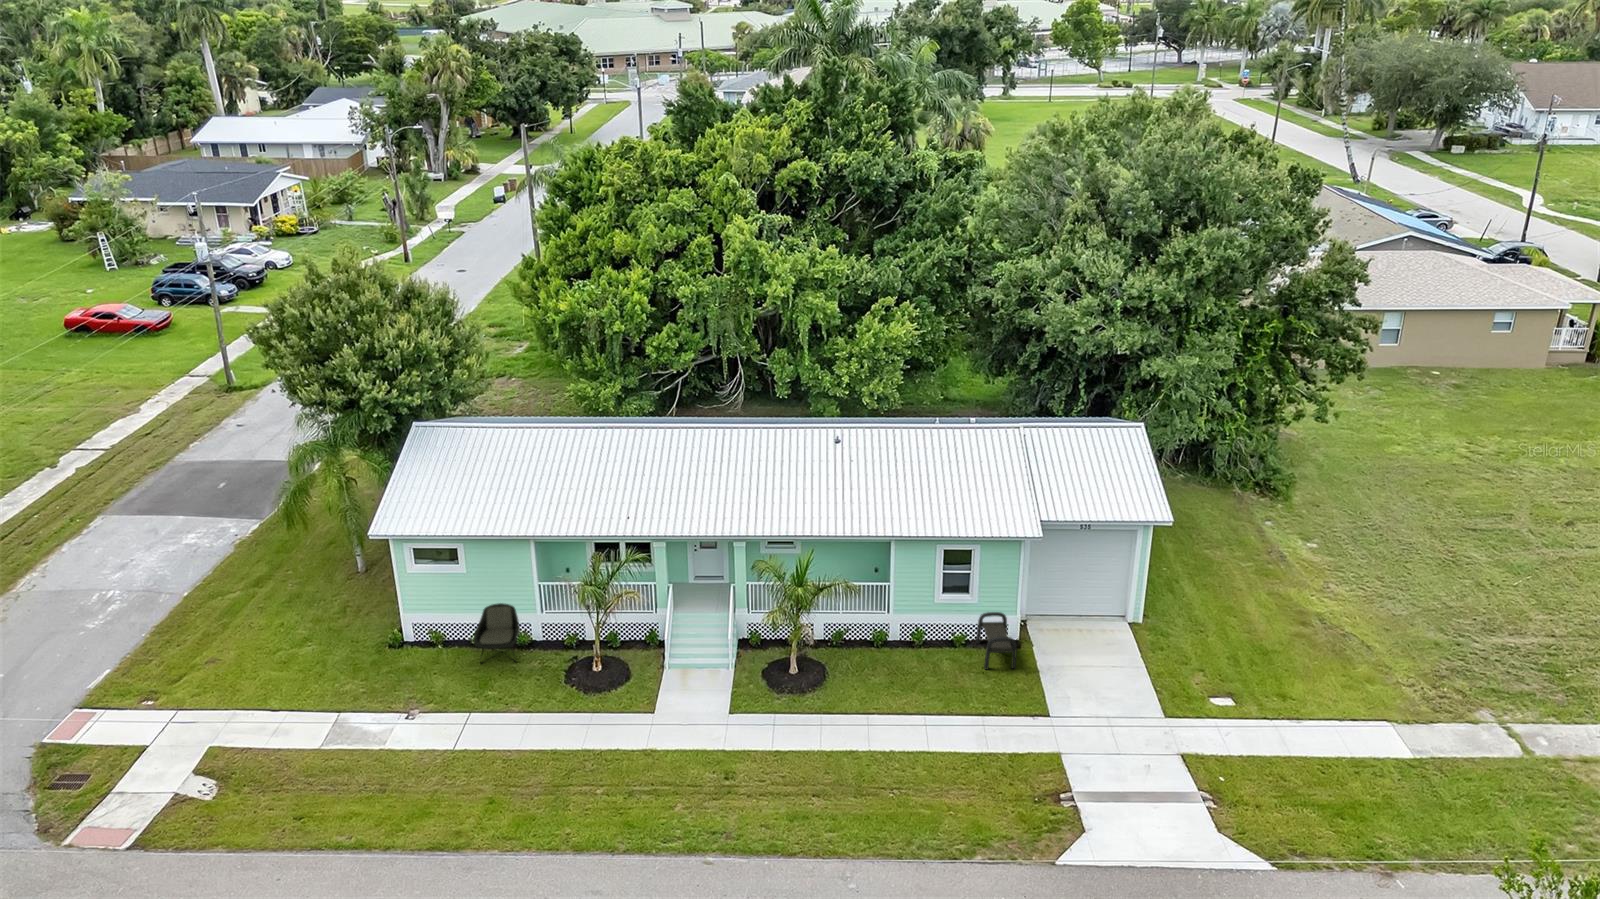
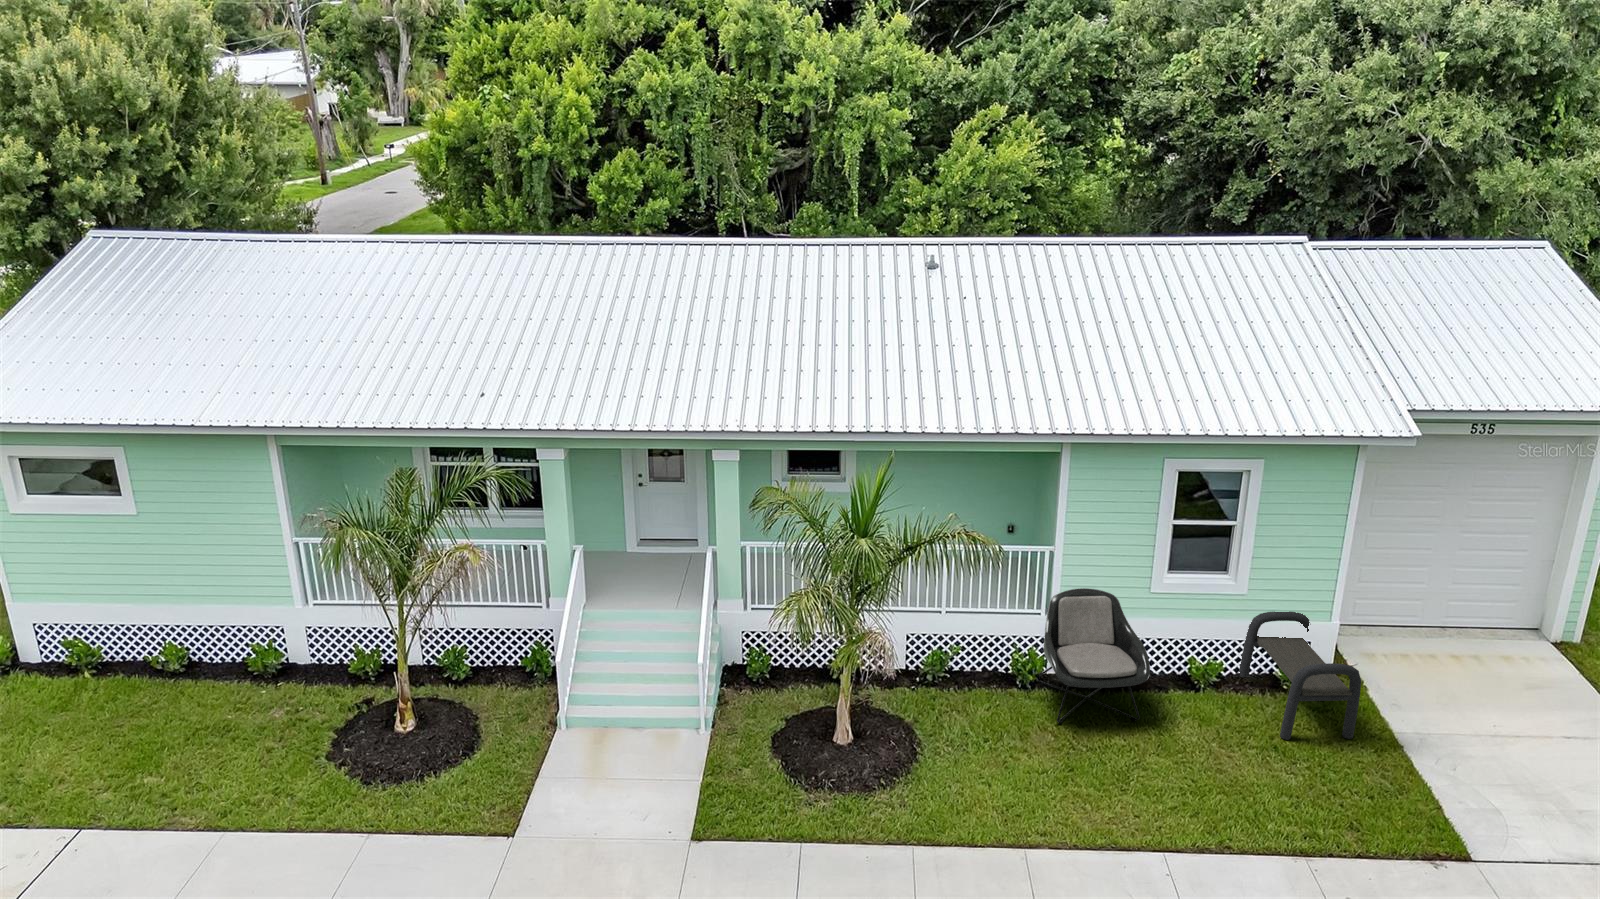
lounge chair: present [474,603,520,663] -> present [1038,588,1150,723]

